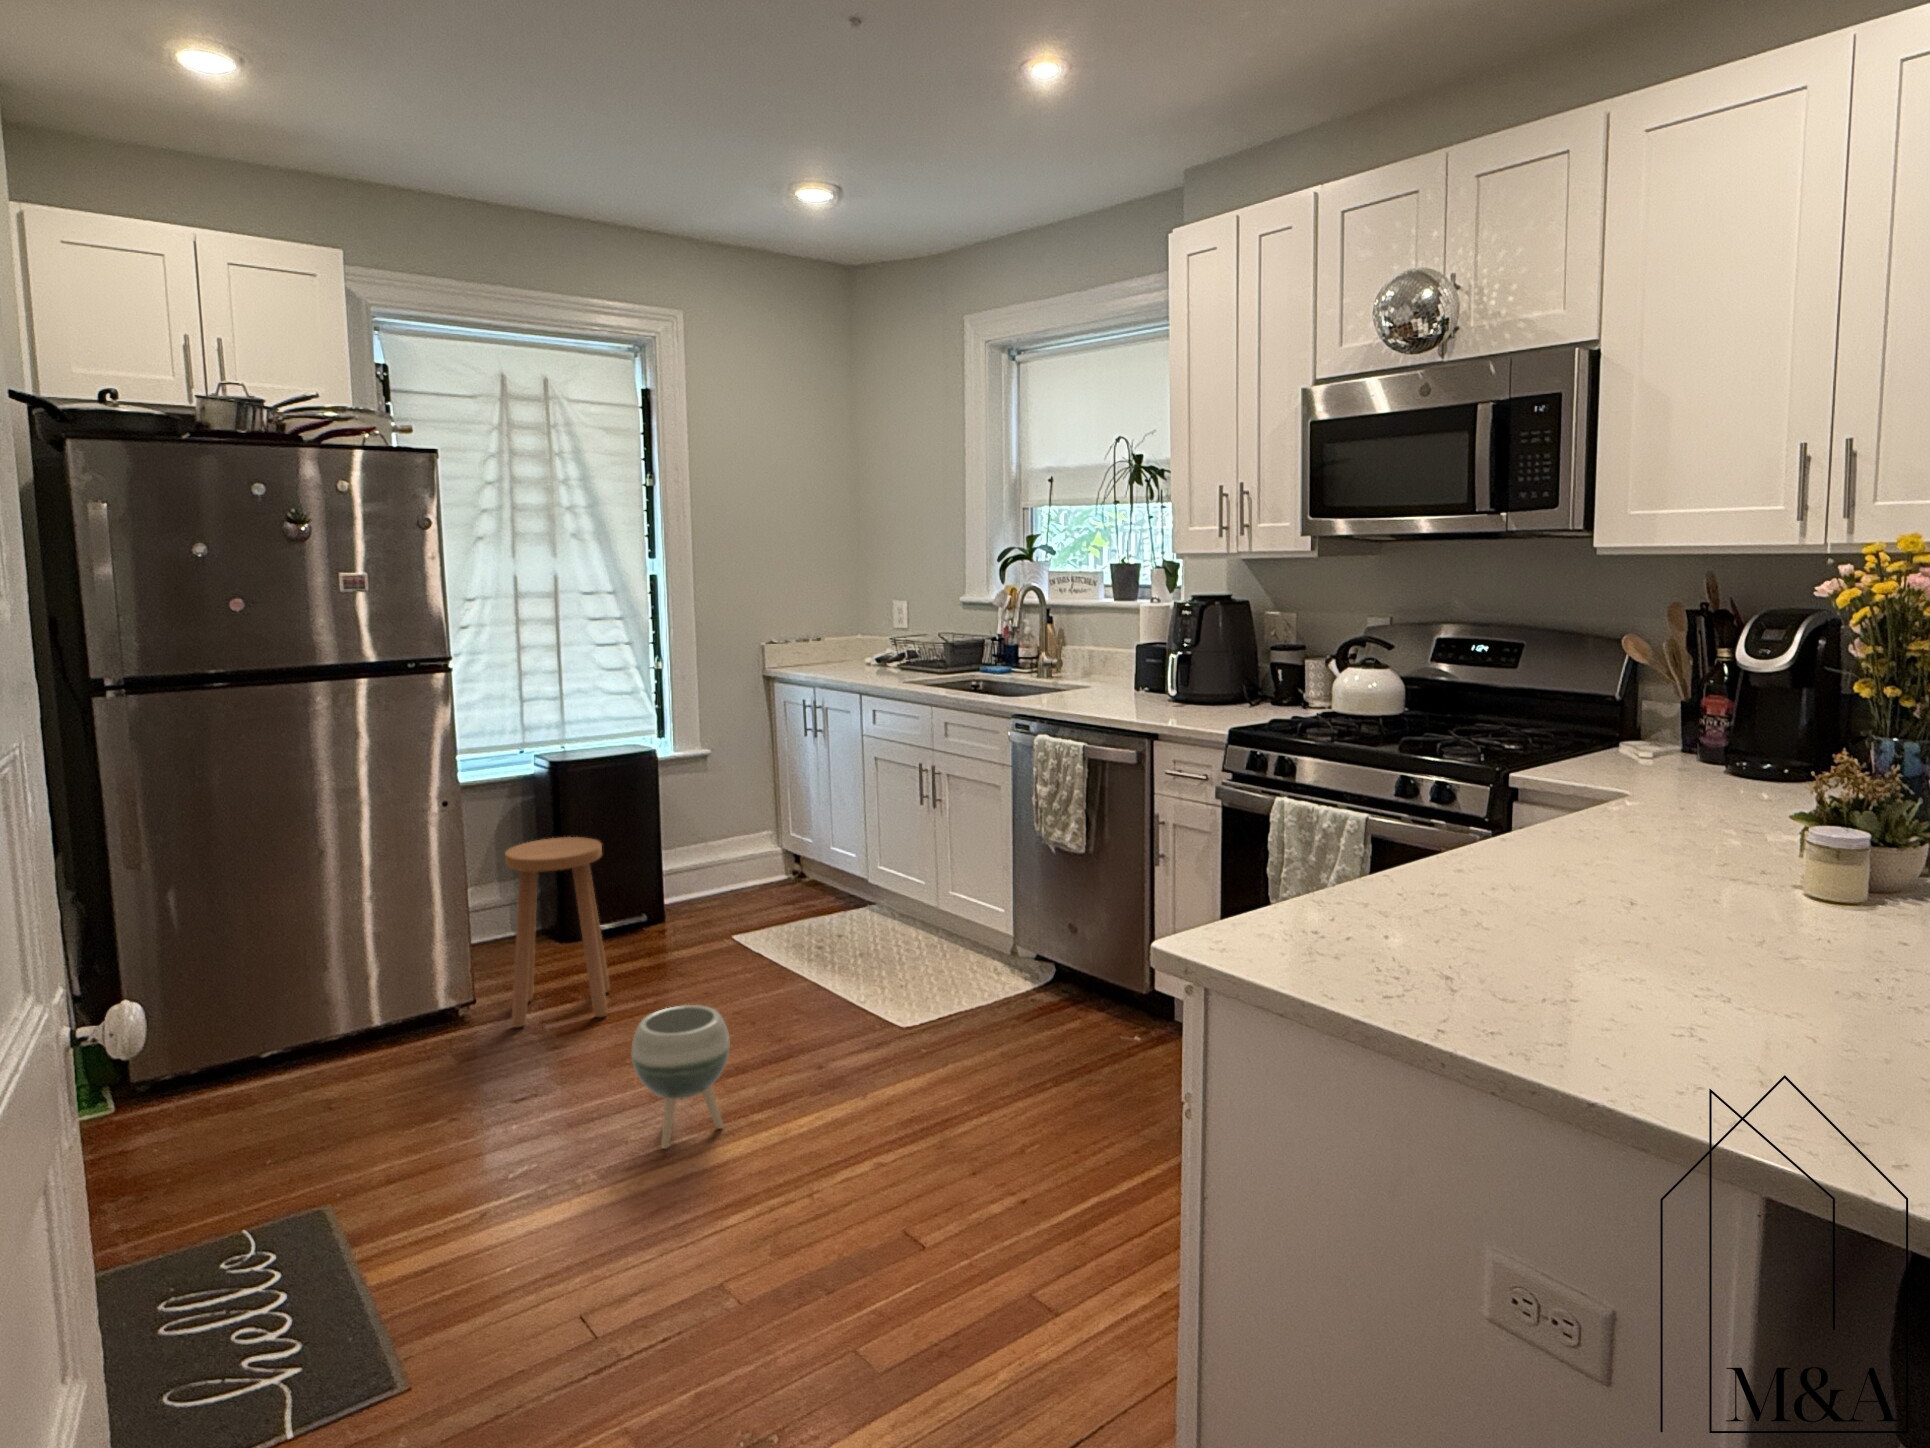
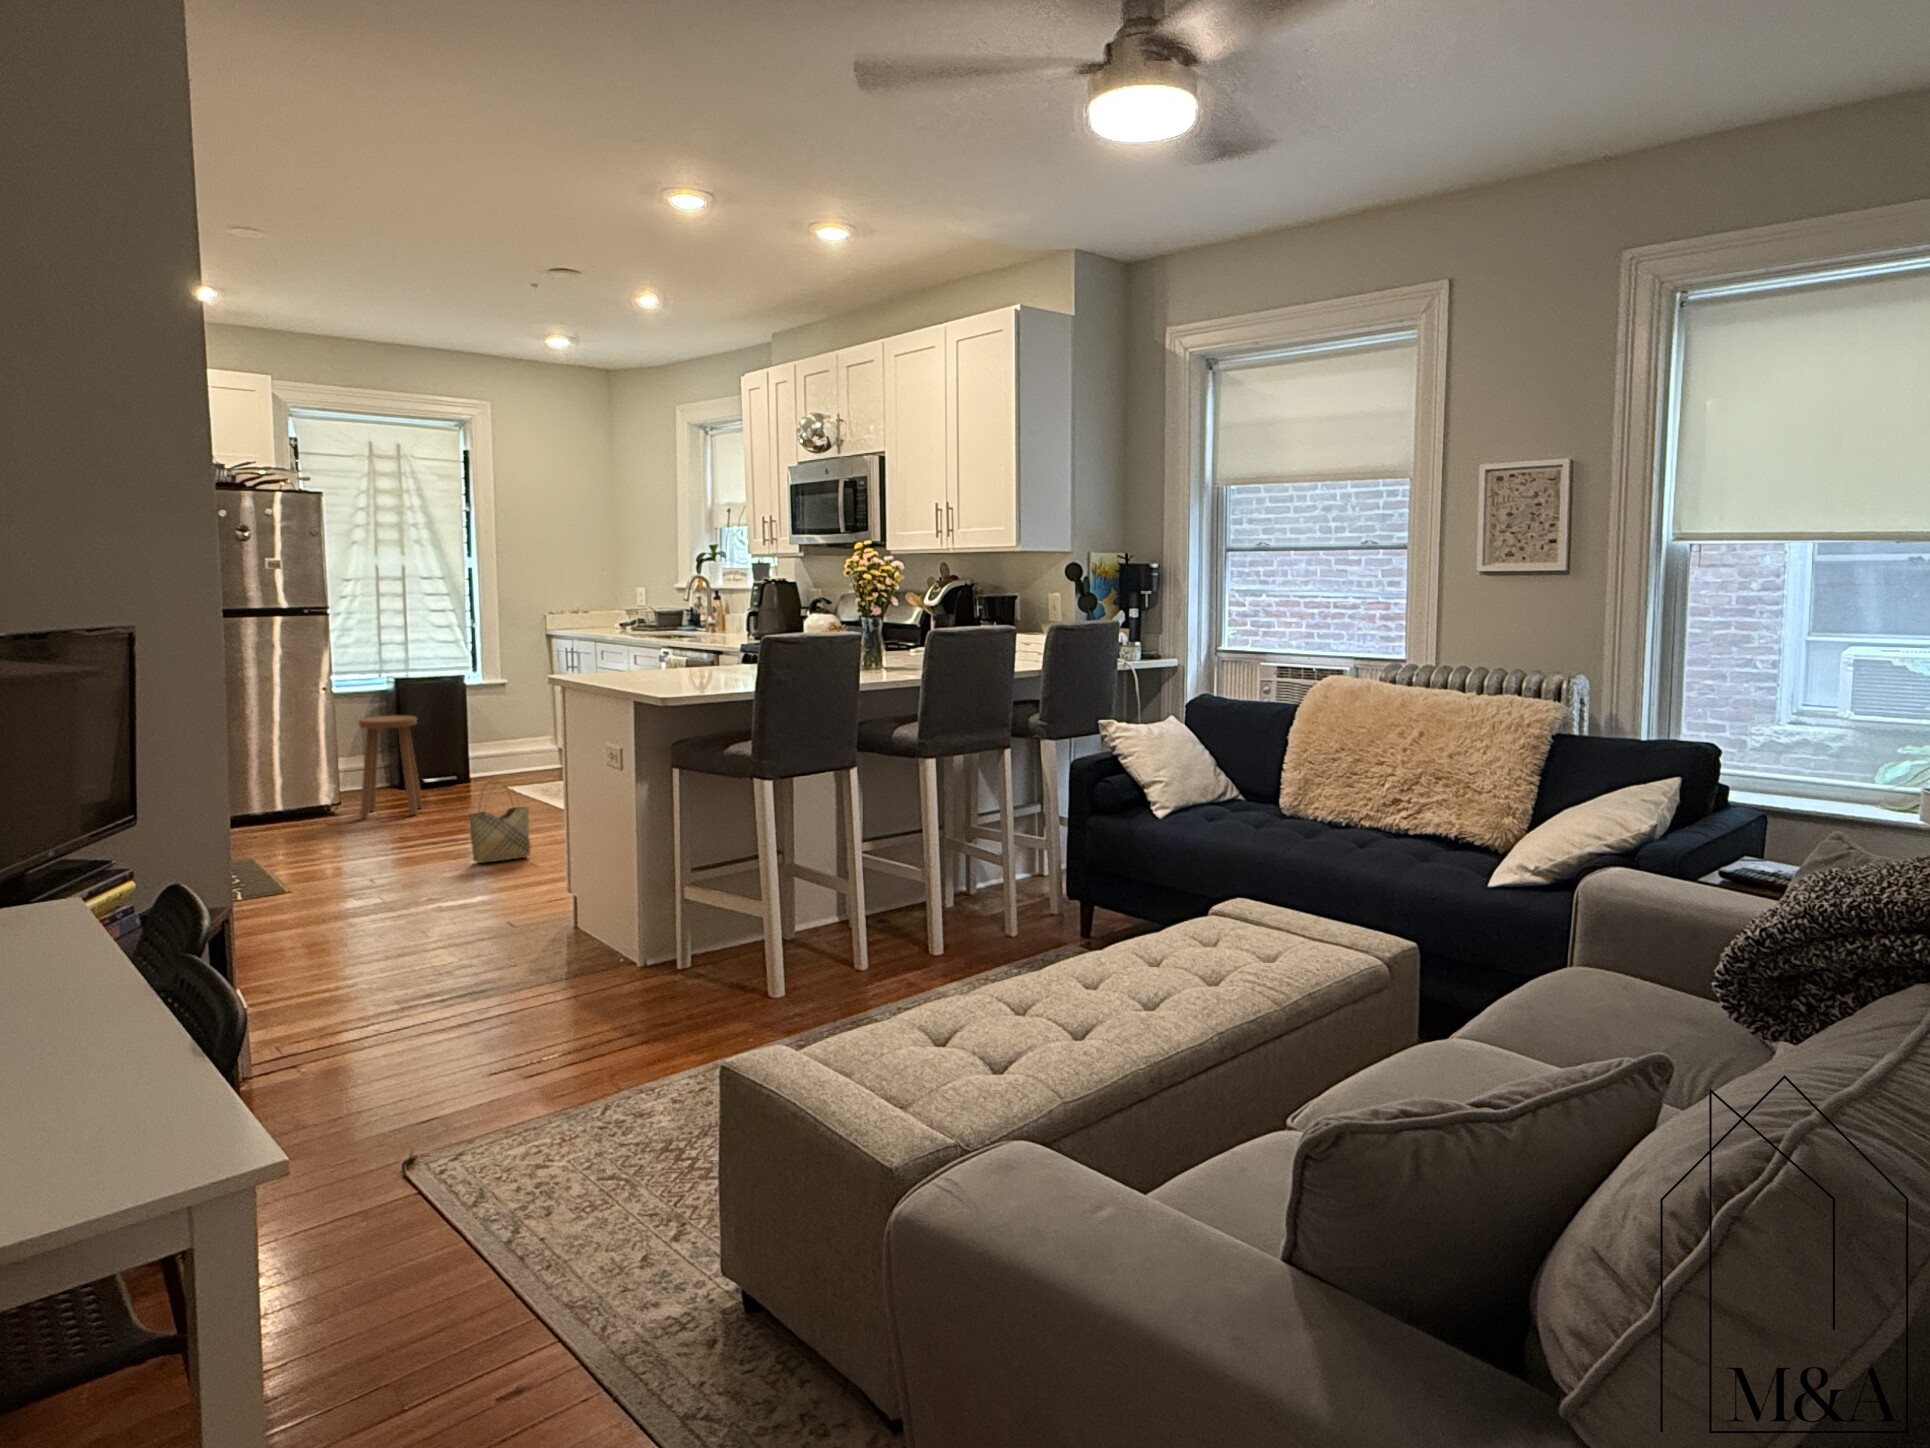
planter: present [632,1005,729,1149] -> none [413,782,466,849]
woven basket: none [767,1035,884,1225] -> present [469,784,530,863]

